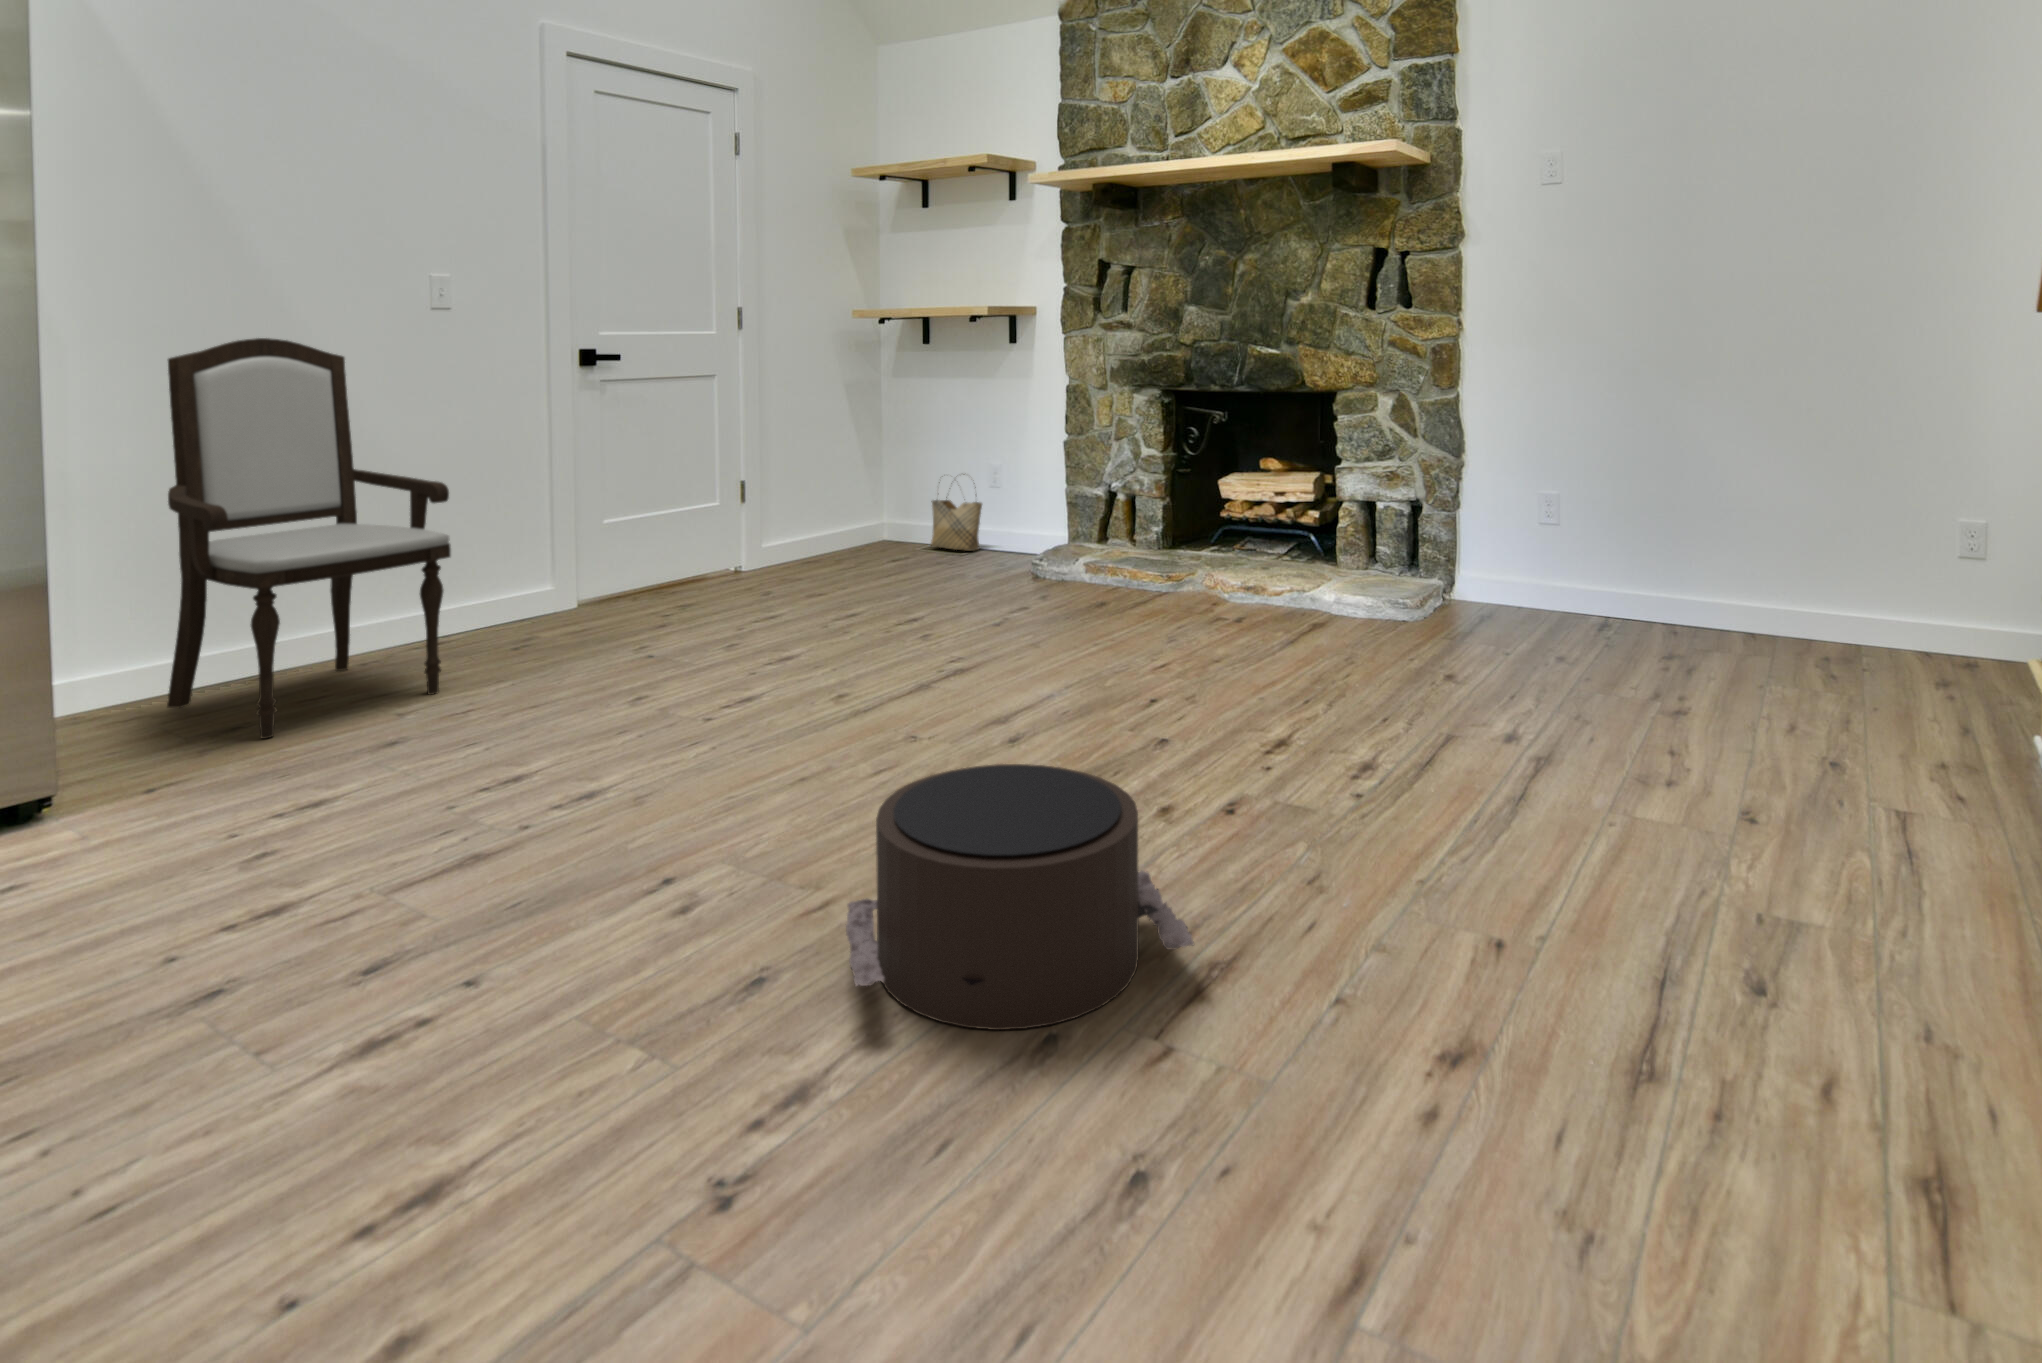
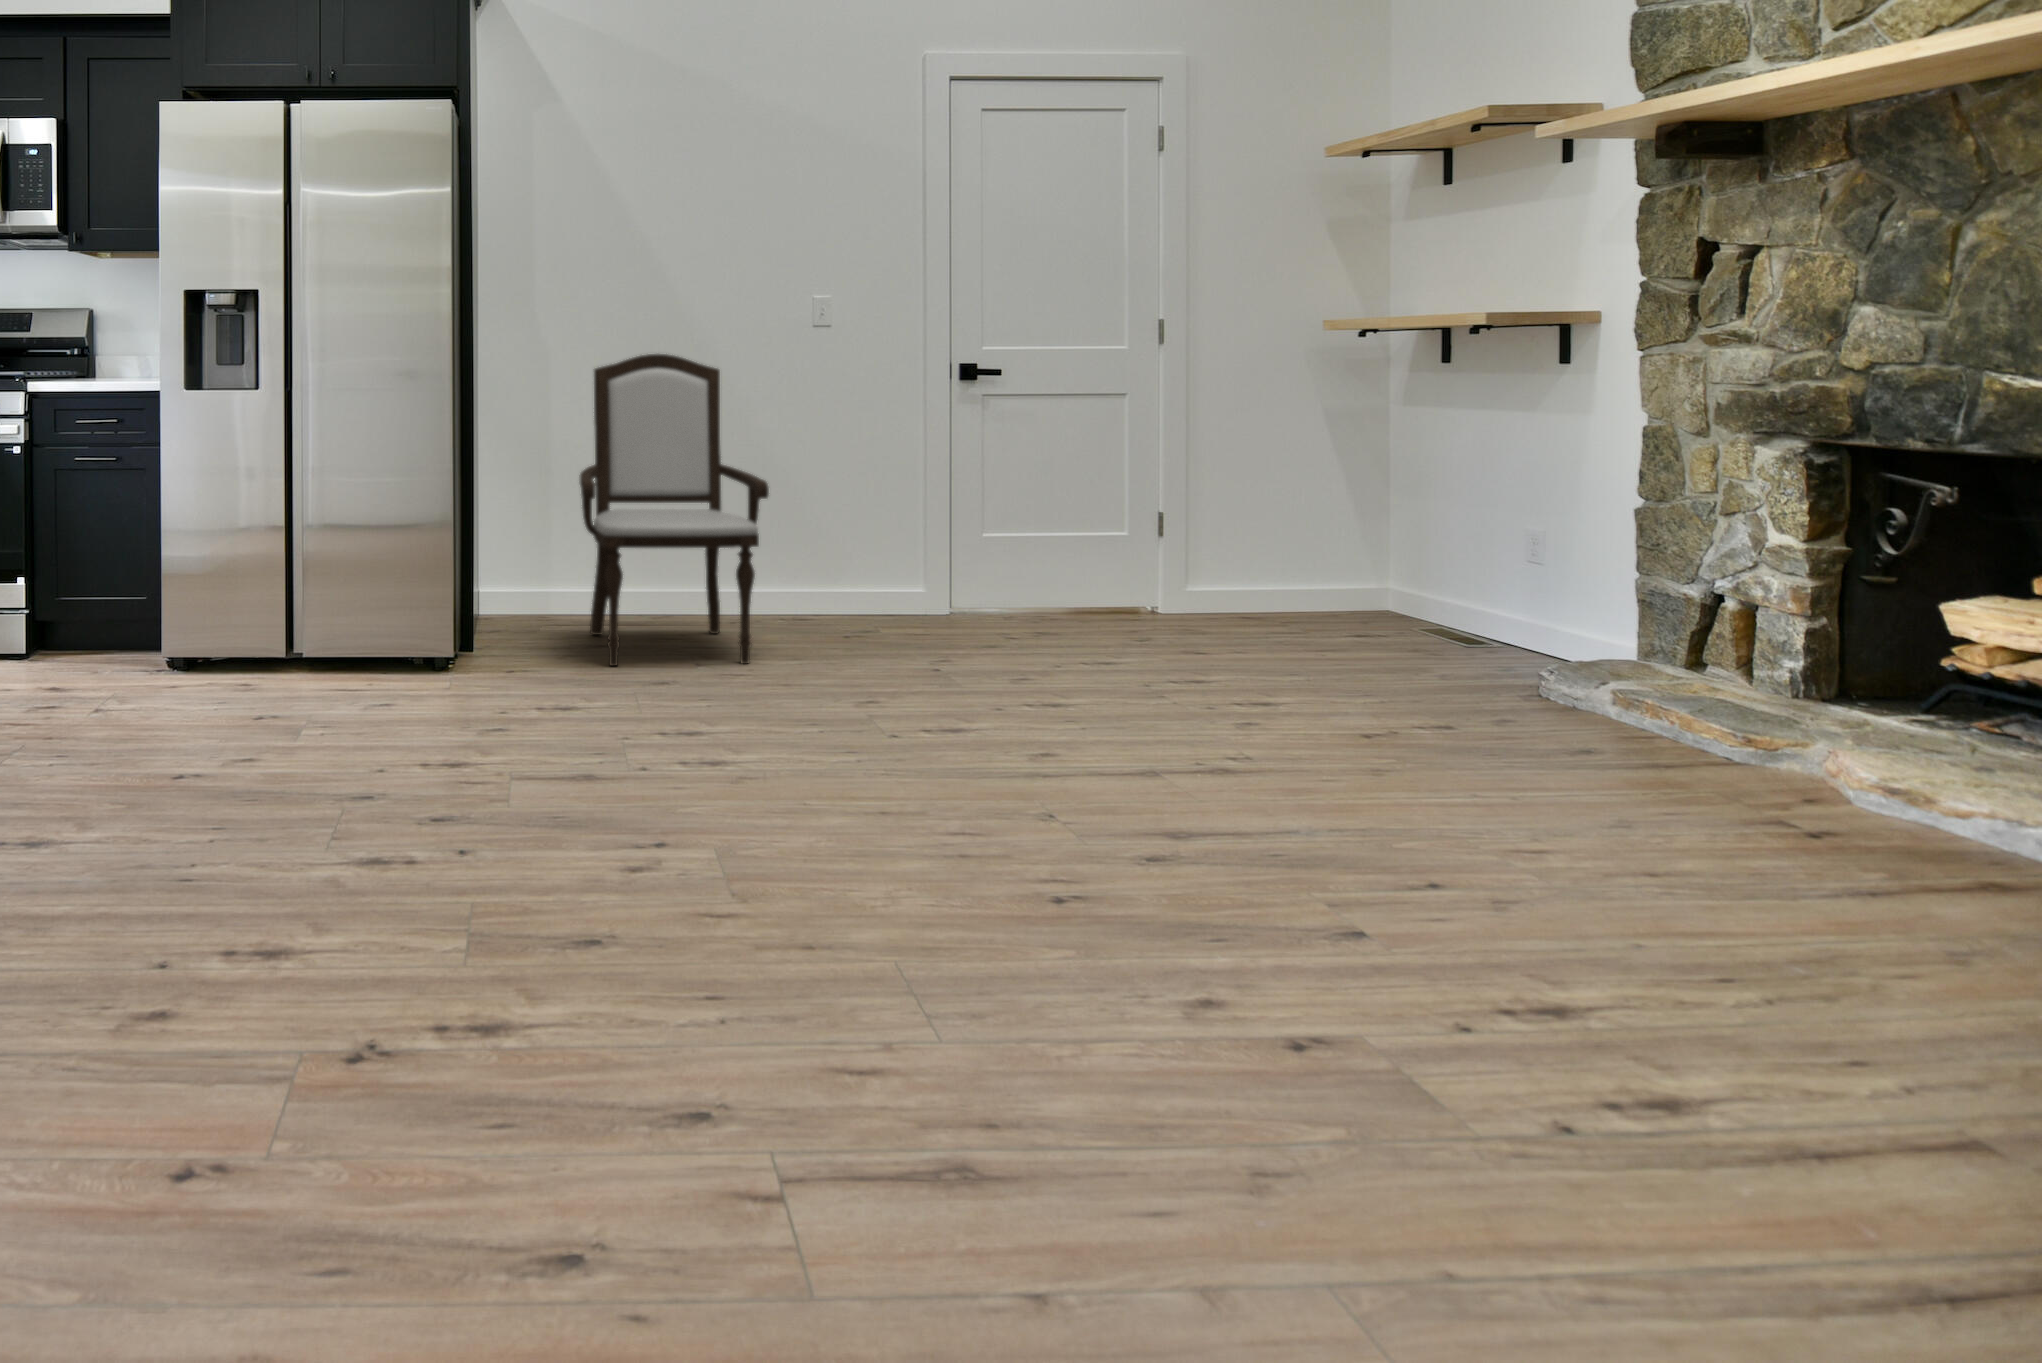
woven basket: present [931,474,982,551] -> none [1430,541,1511,651]
pouf: present [846,764,1194,1030] -> none [646,794,1020,1061]

